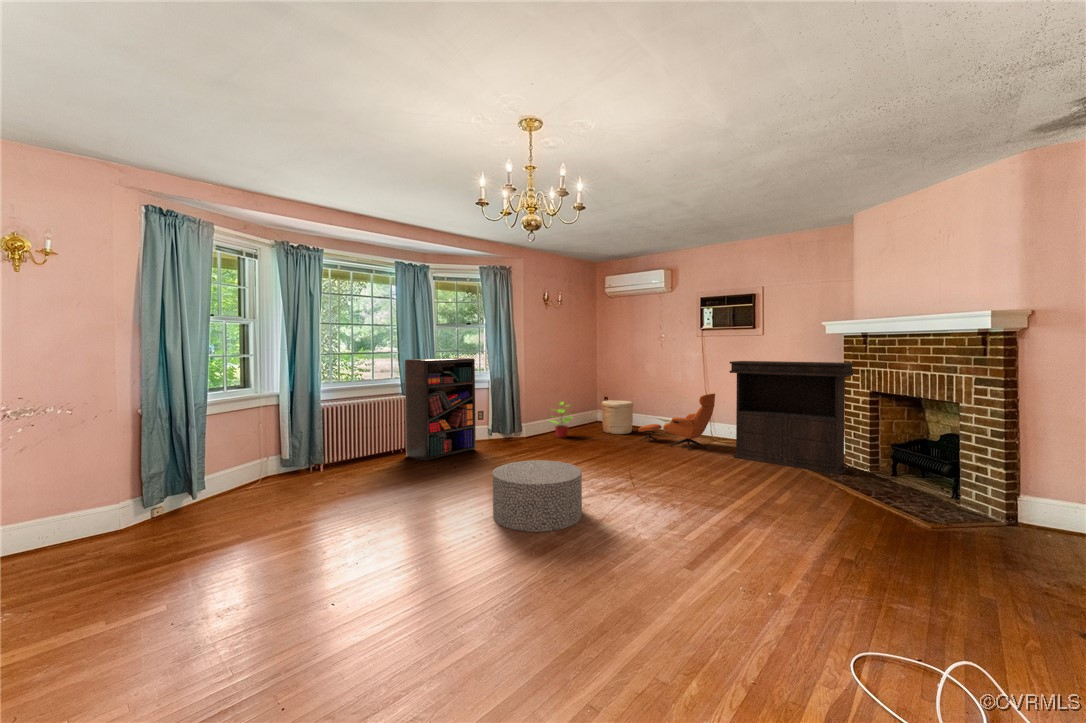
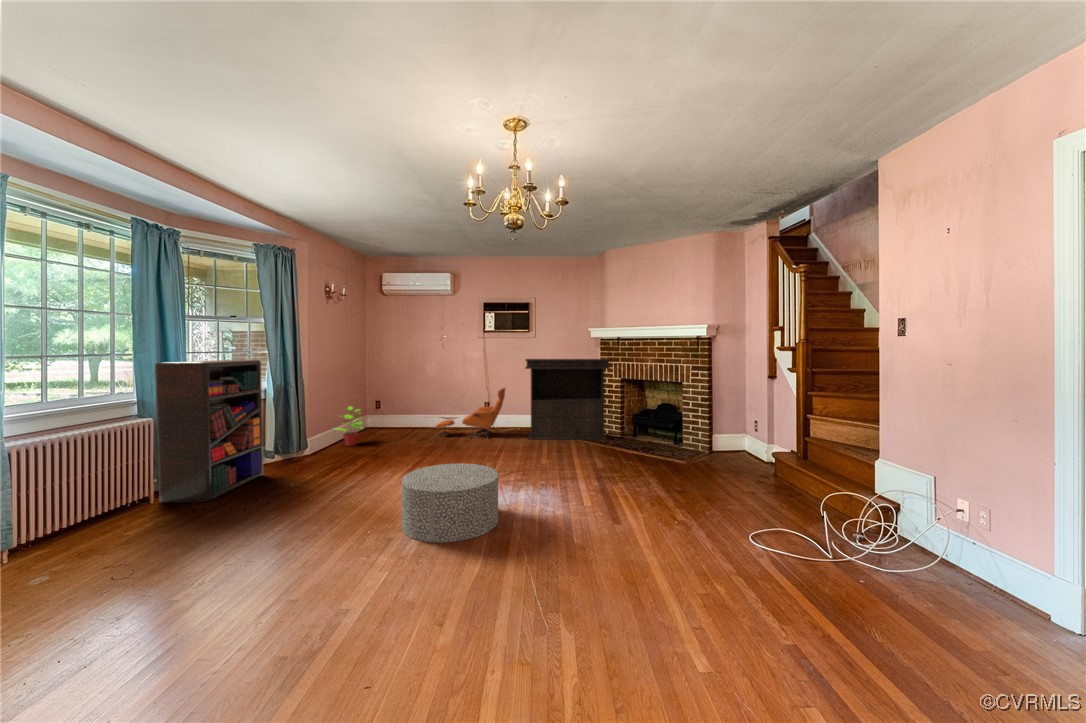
woven basket: present [601,400,633,434] -> none [385,401,419,435]

